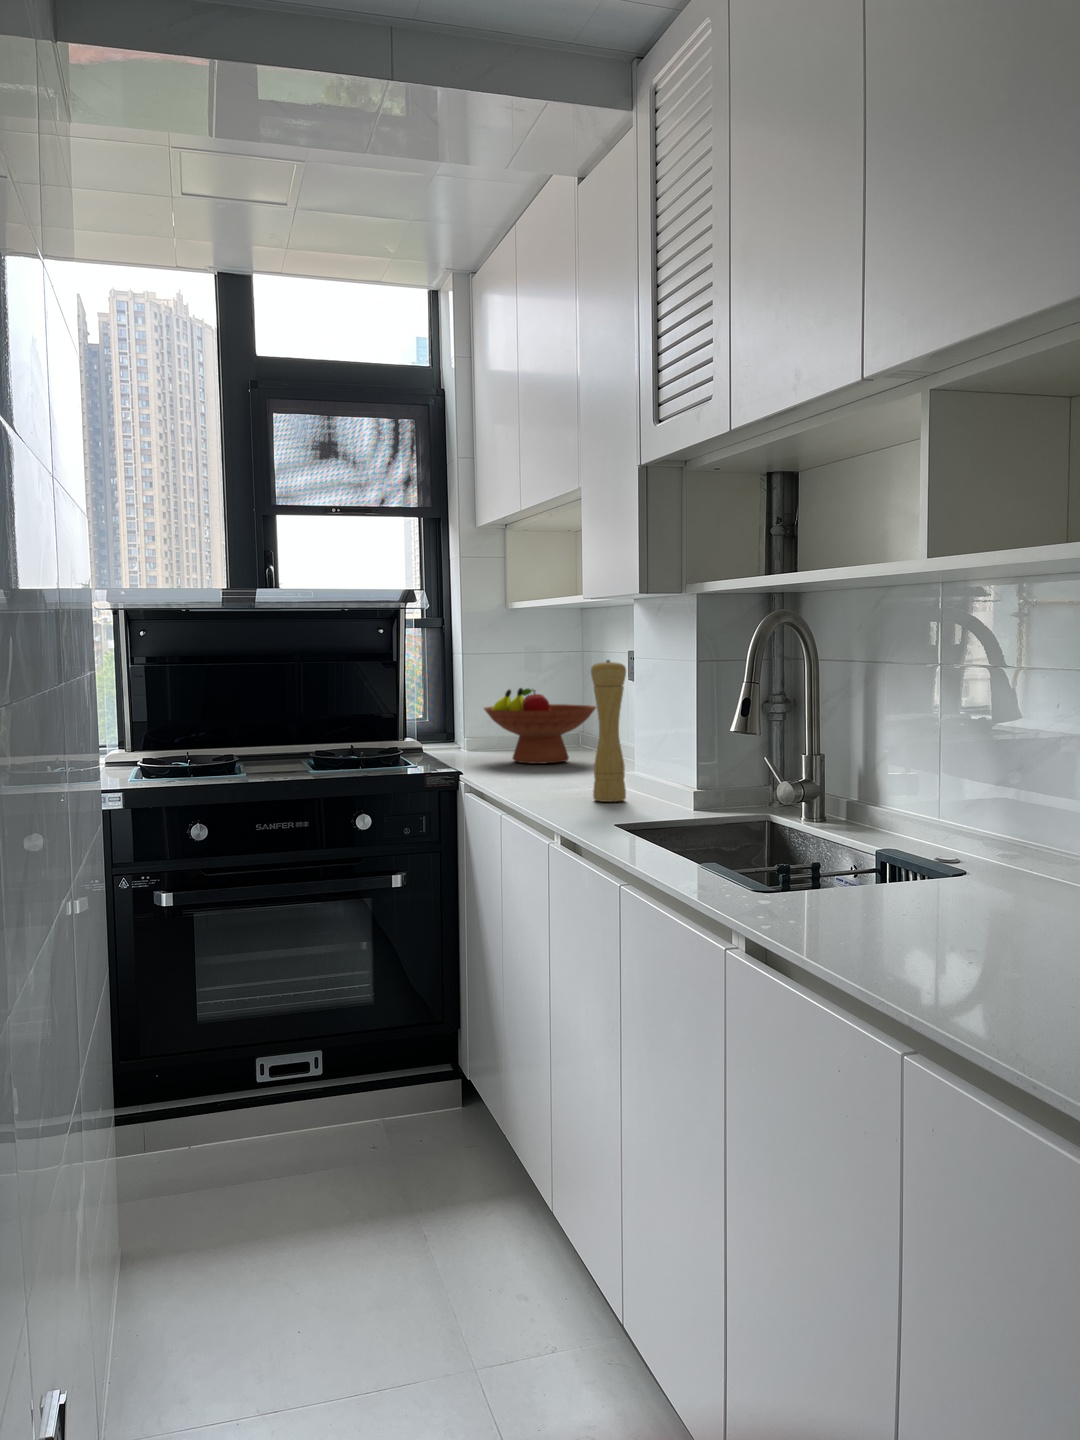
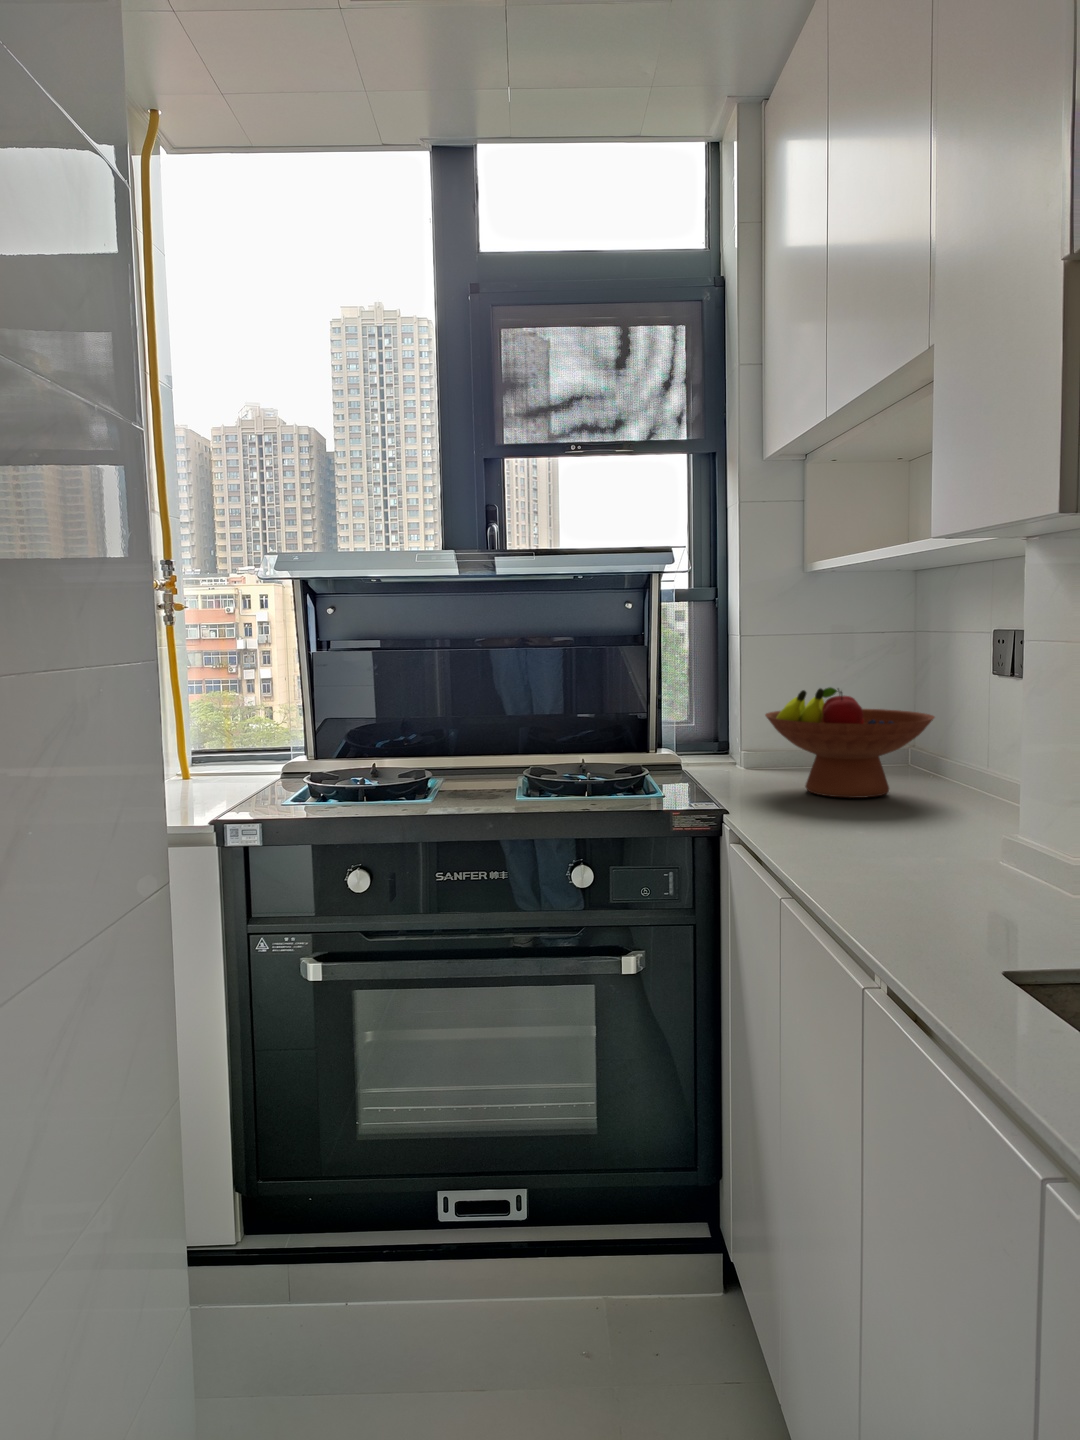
pepper mill: present [591,660,626,802] -> none [949,659,1020,910]

